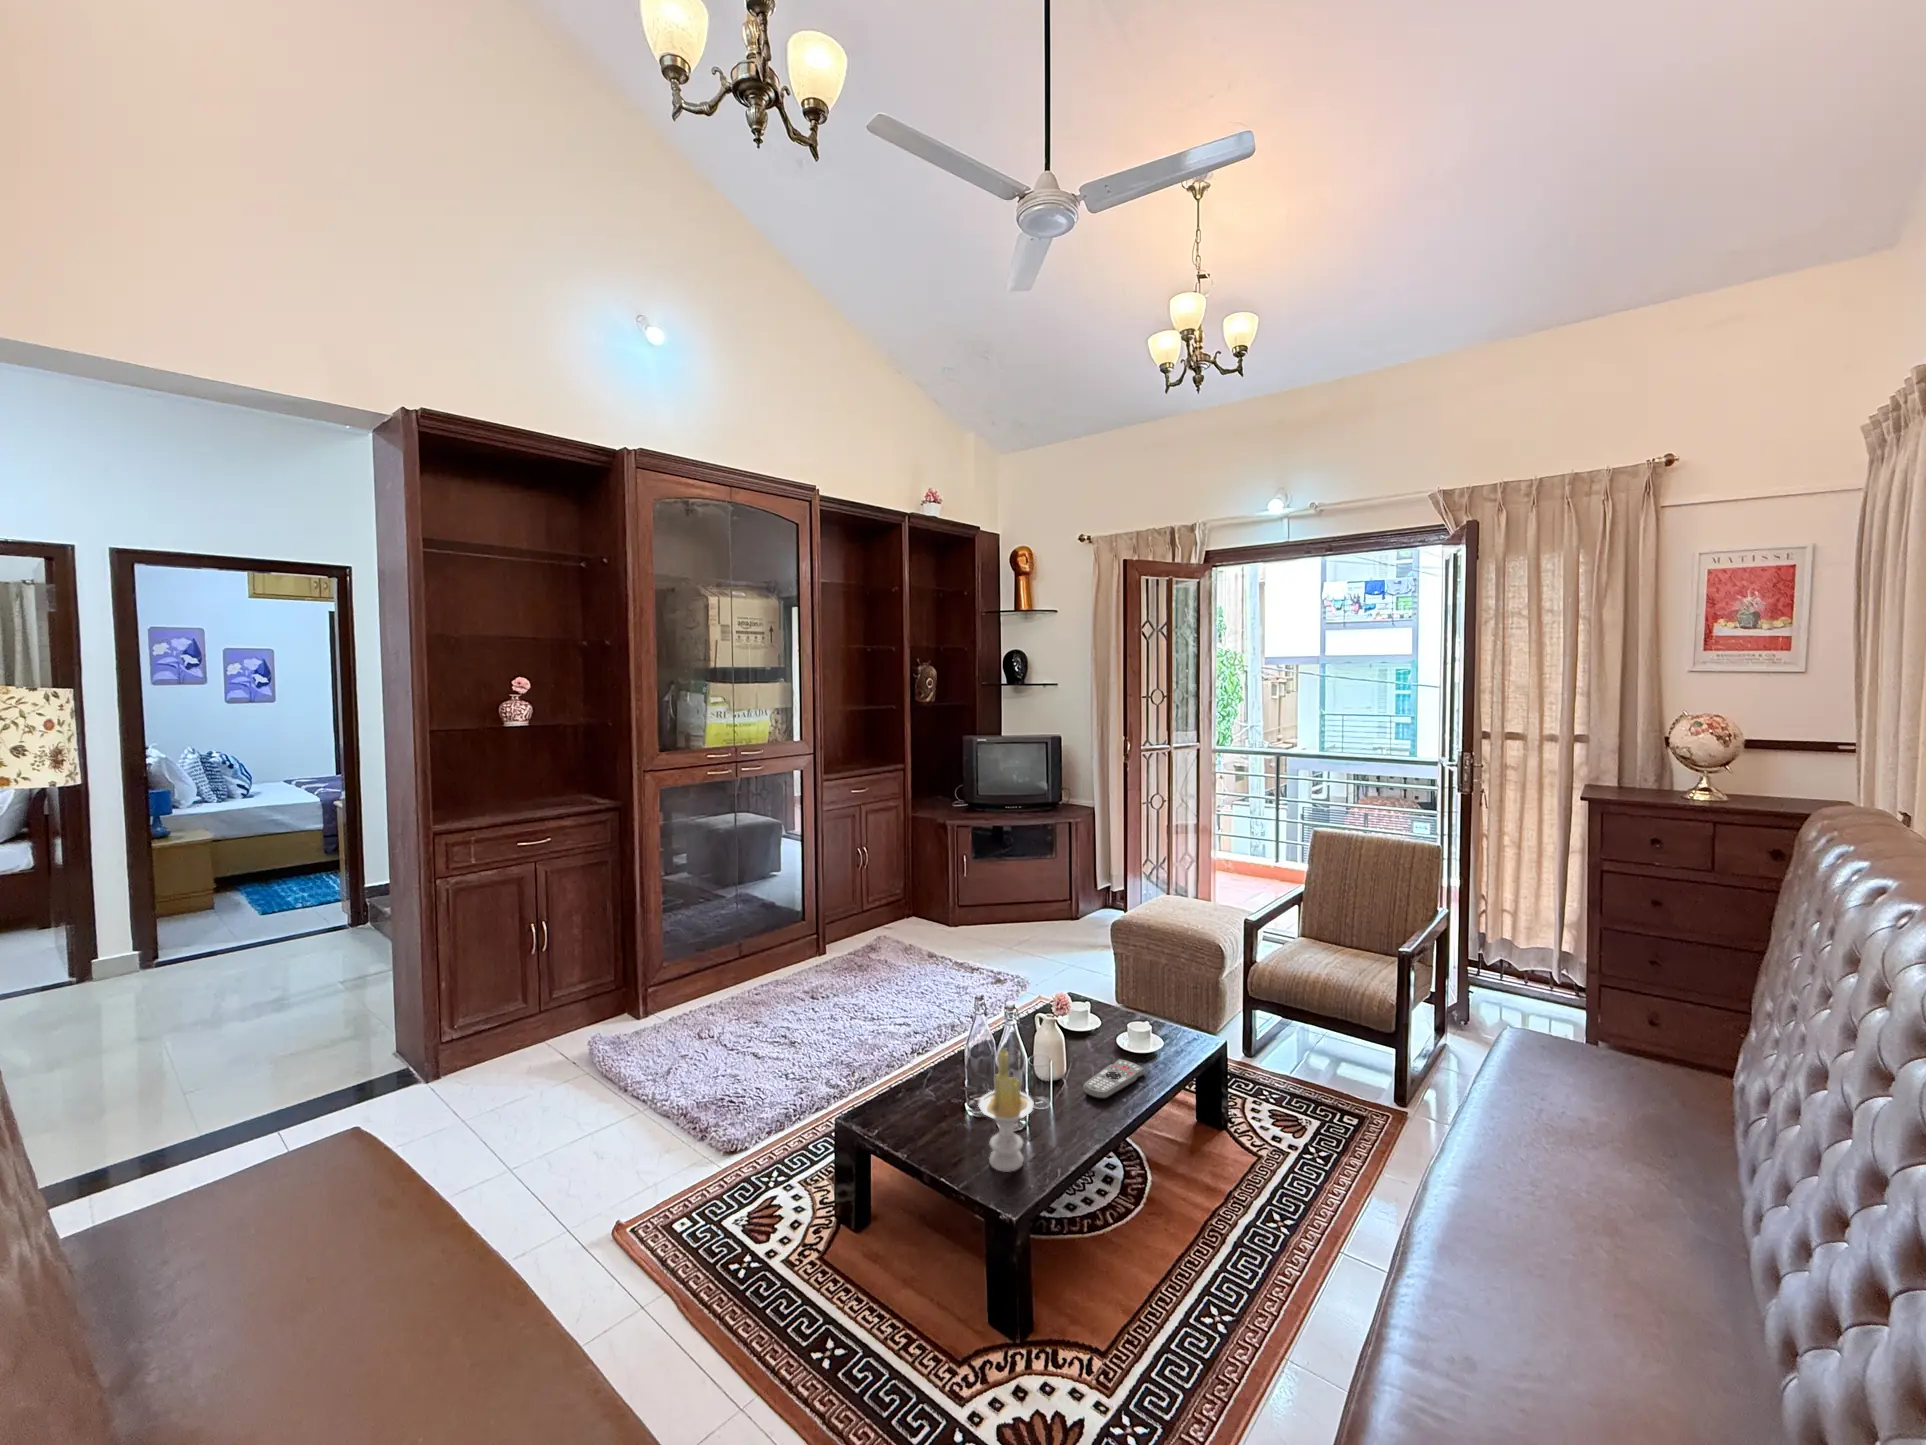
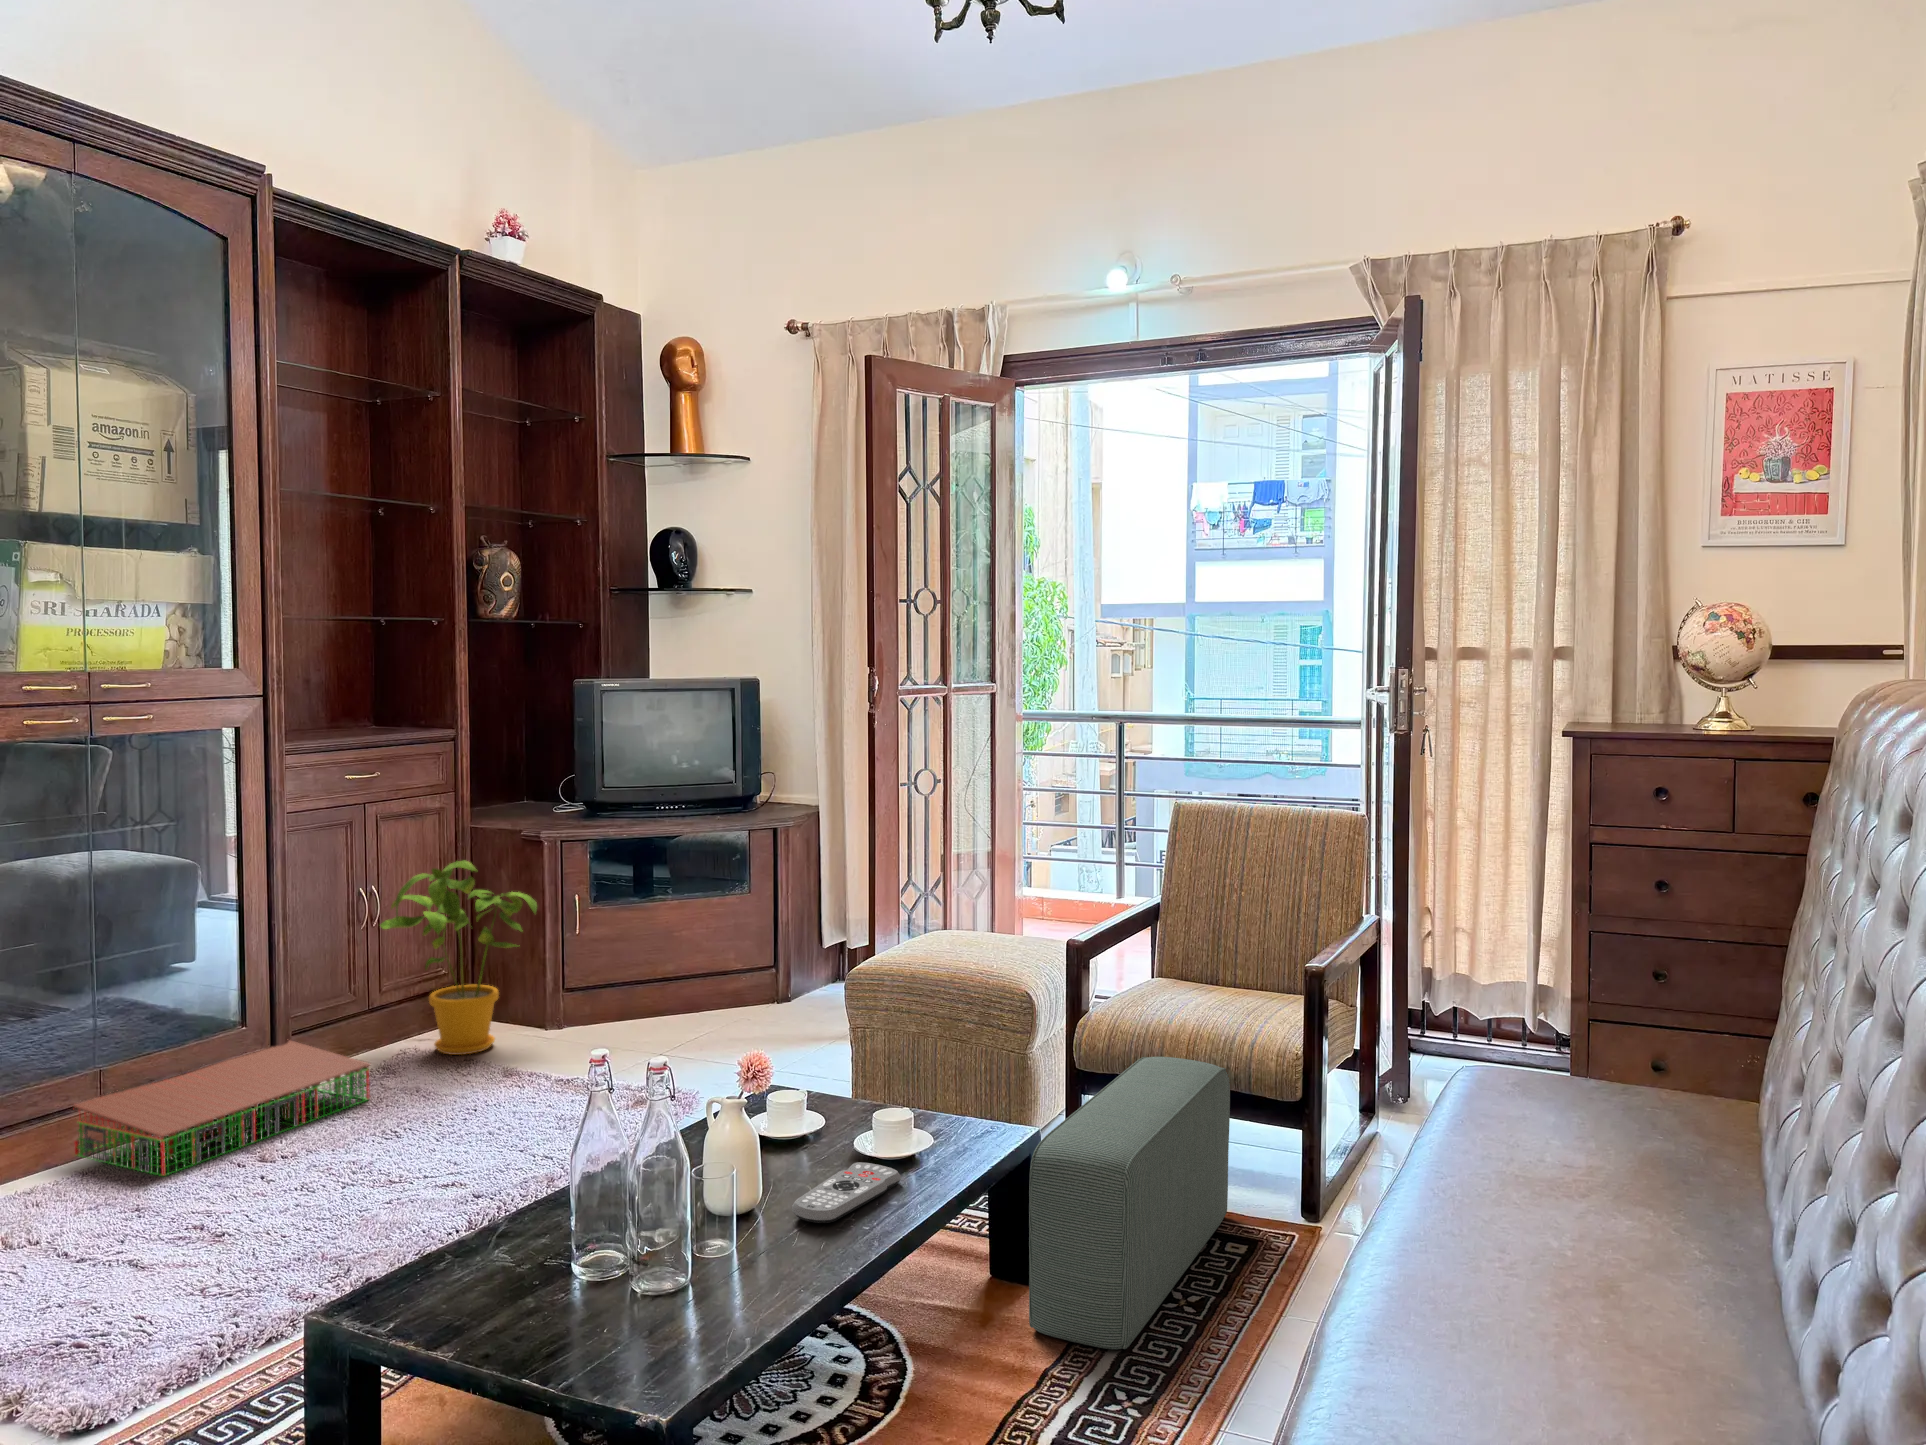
house plant: none [868,841,947,942] -> present [380,861,537,1055]
storage bin: none [726,929,864,1005] -> present [73,1039,370,1176]
pouf: none [1220,993,1347,1182] -> present [1029,1057,1230,1349]
candle: present [978,1049,1034,1172] -> none [595,1127,702,1349]

